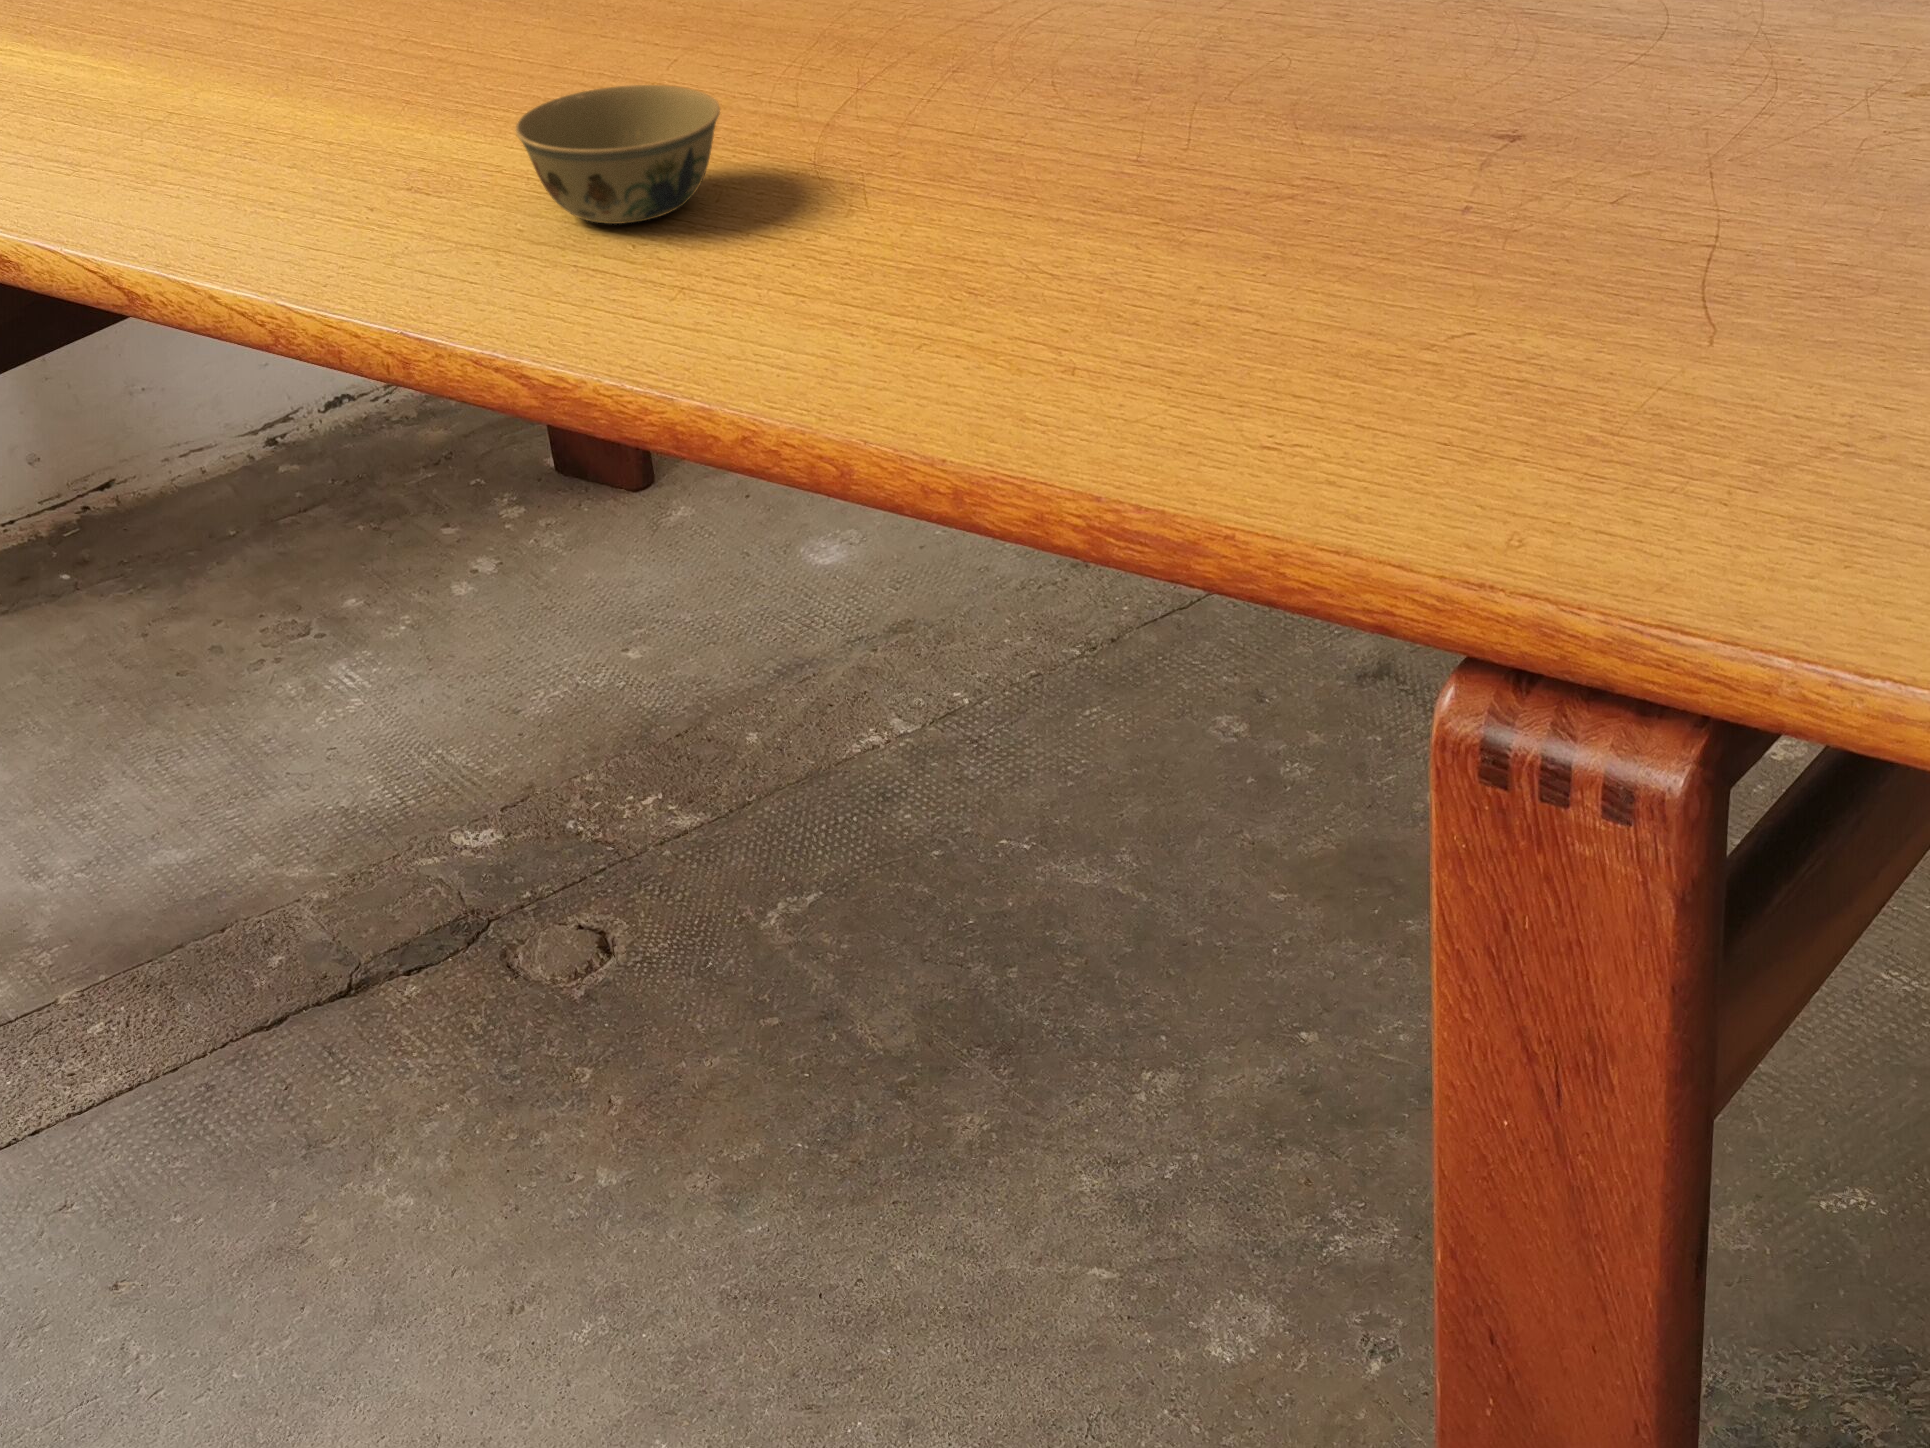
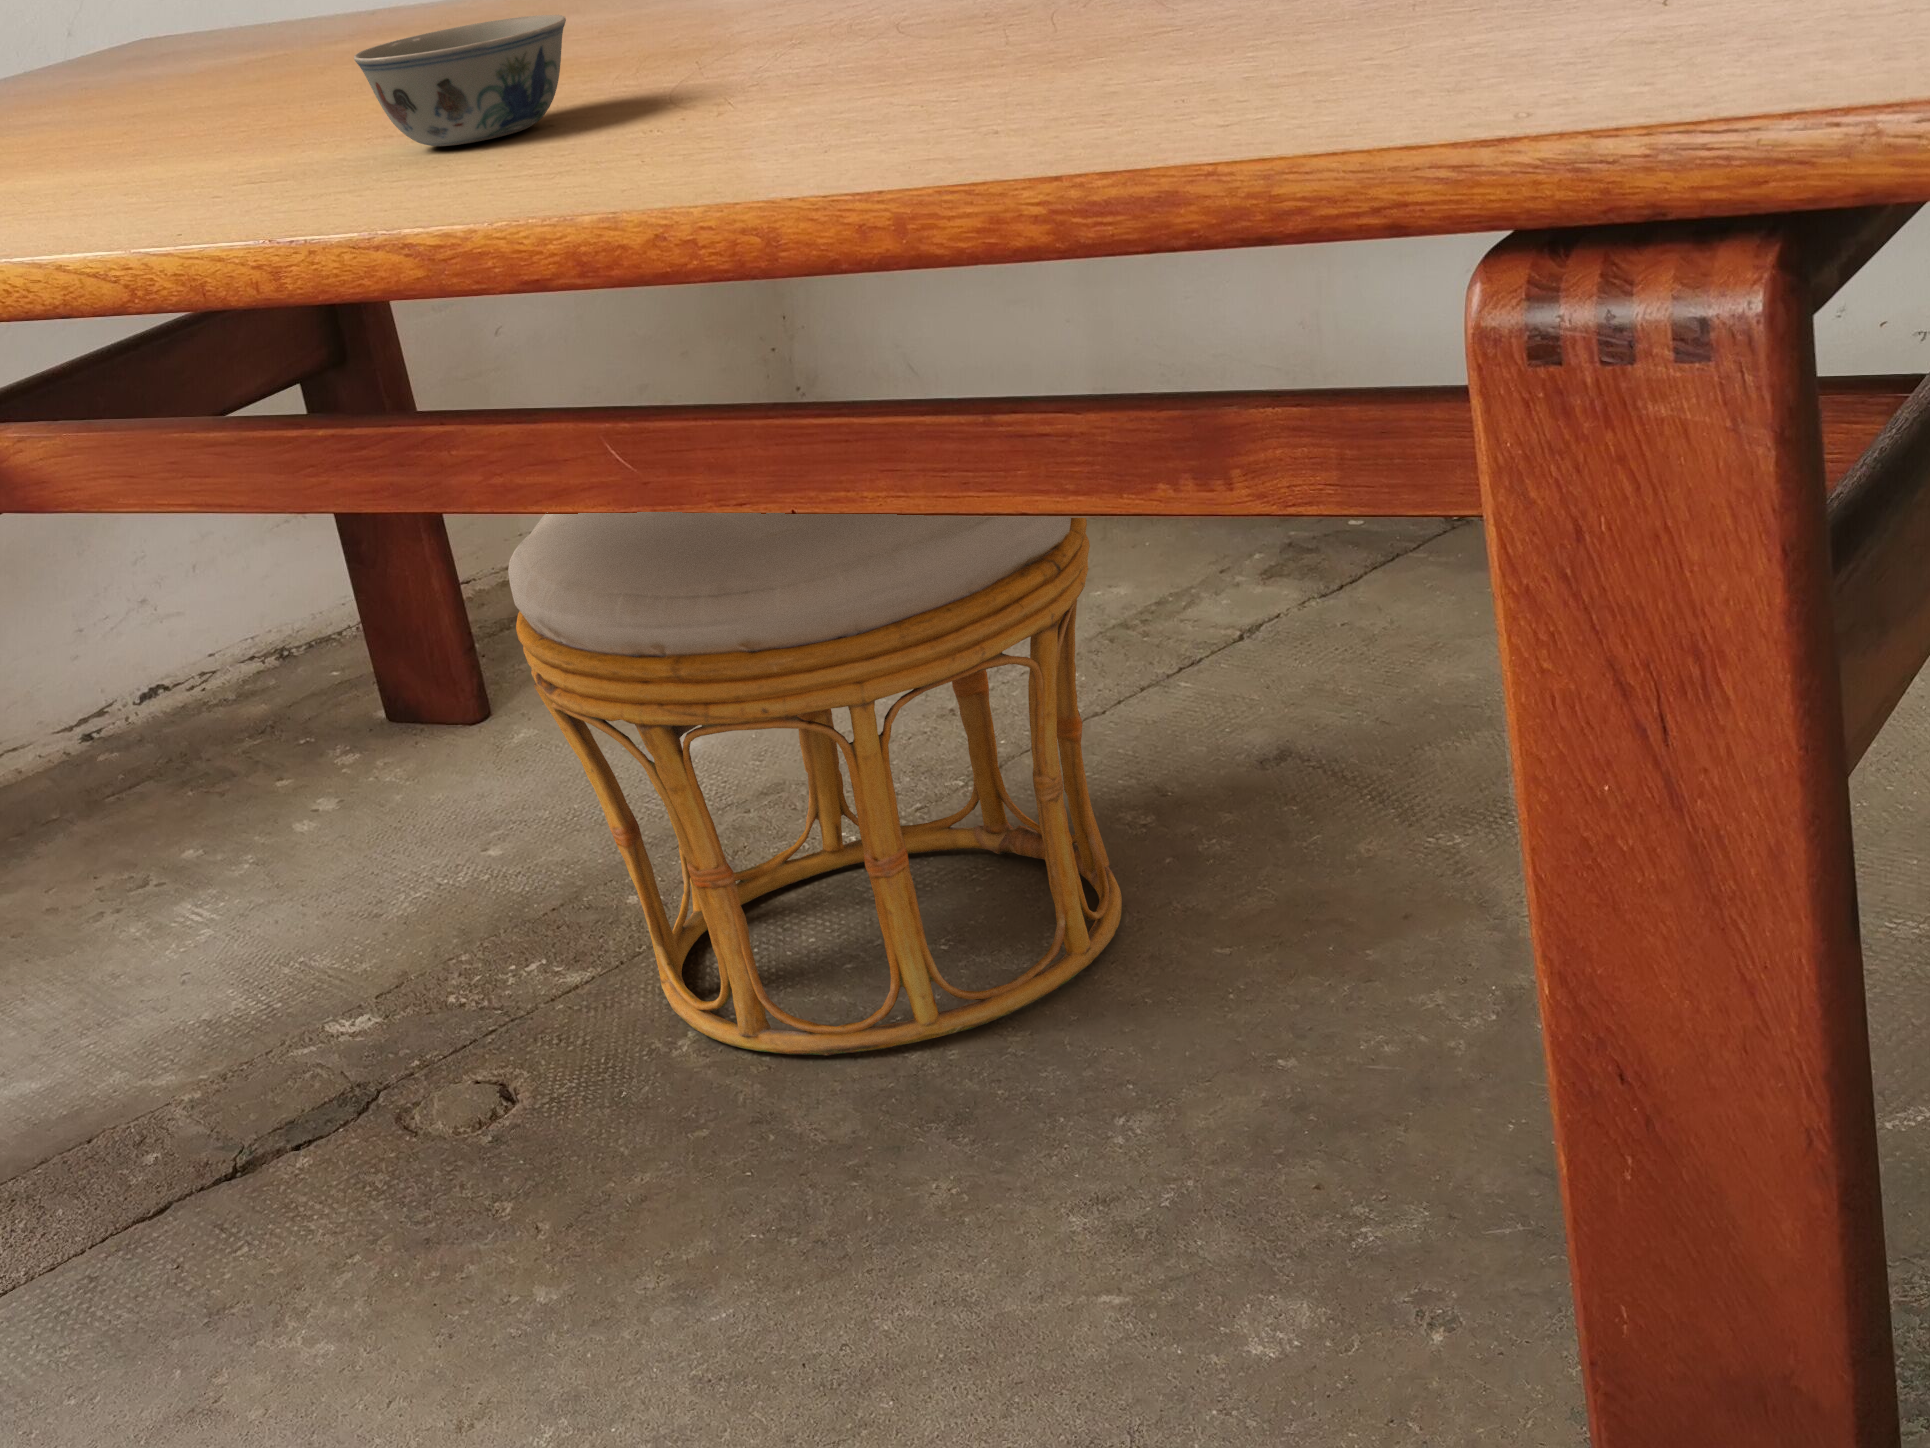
ottoman: none [651,324,1203,958] -> present [508,512,1122,1055]

